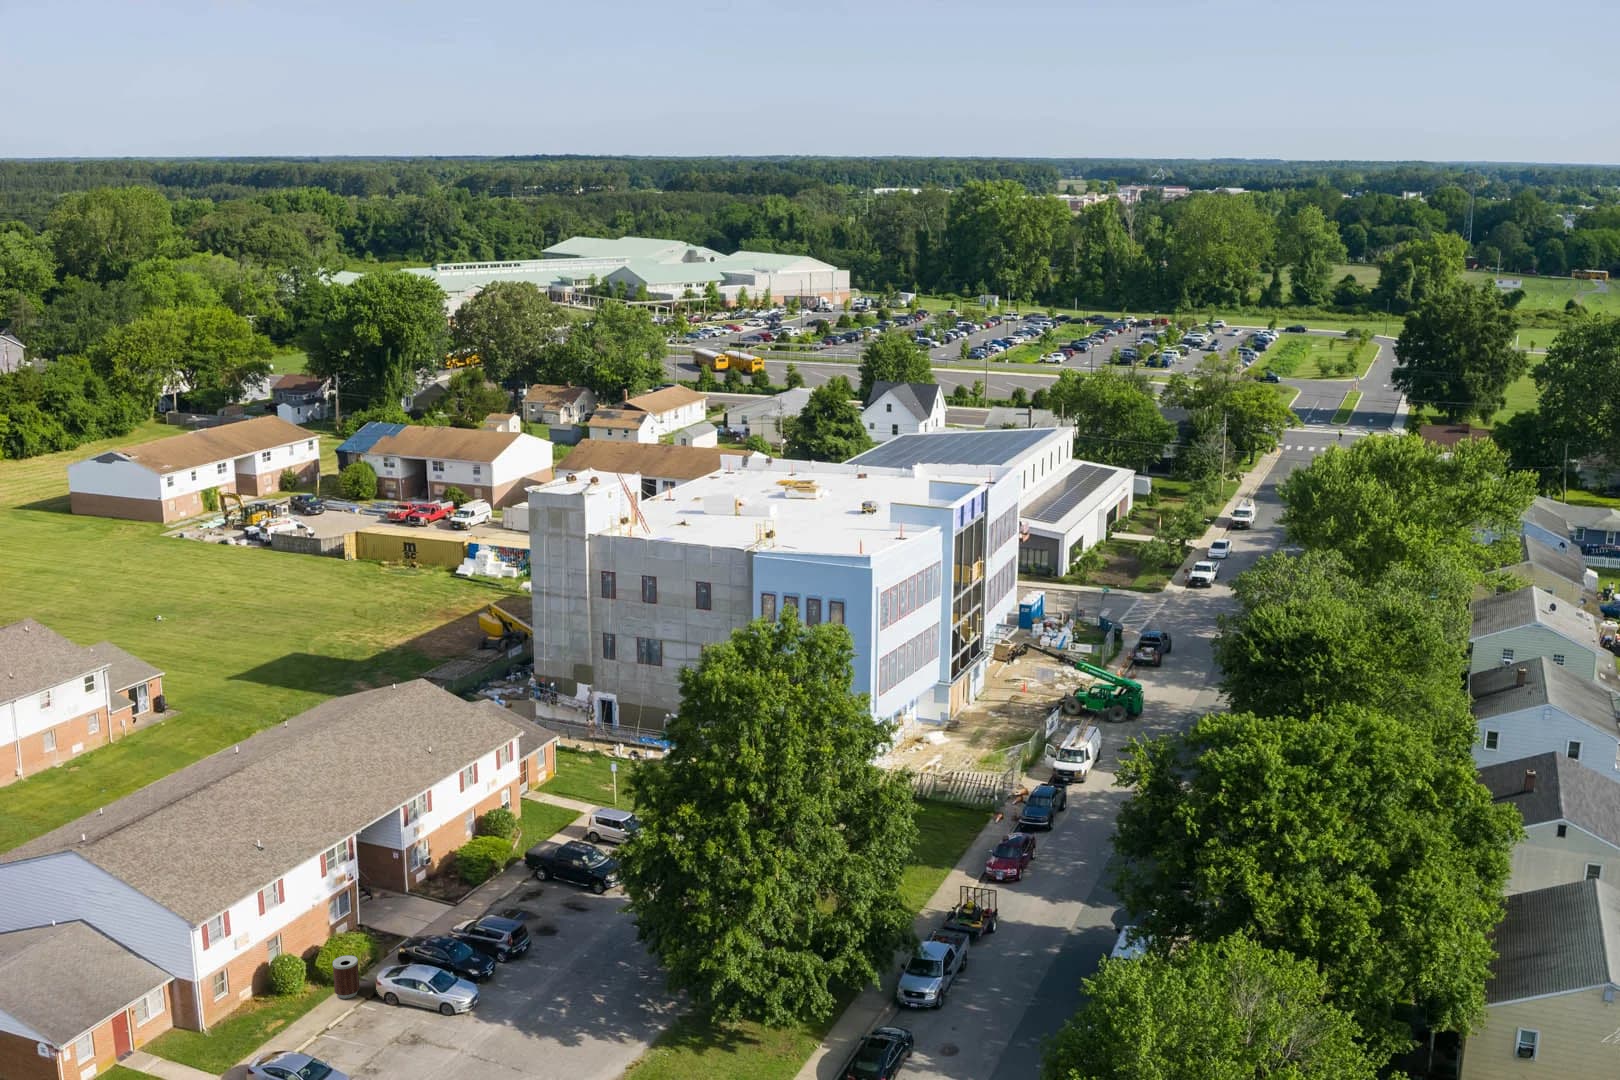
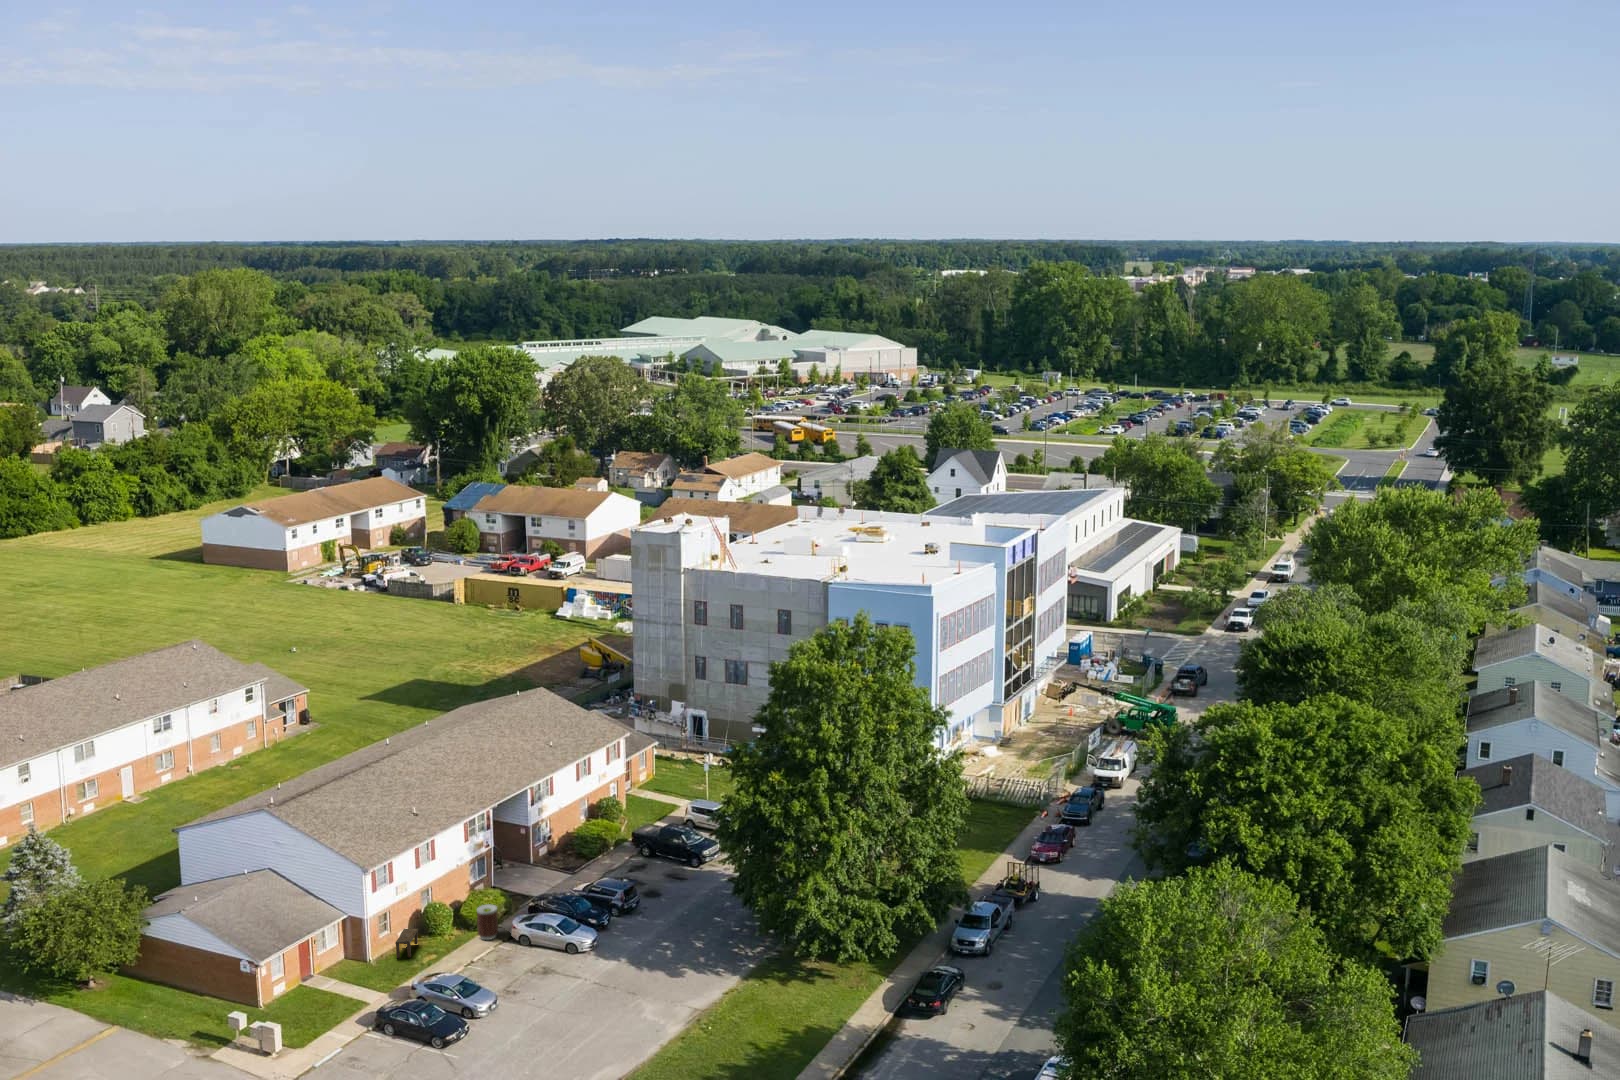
bench: none [231,988,261,1027] -> present [395,929,418,958]

